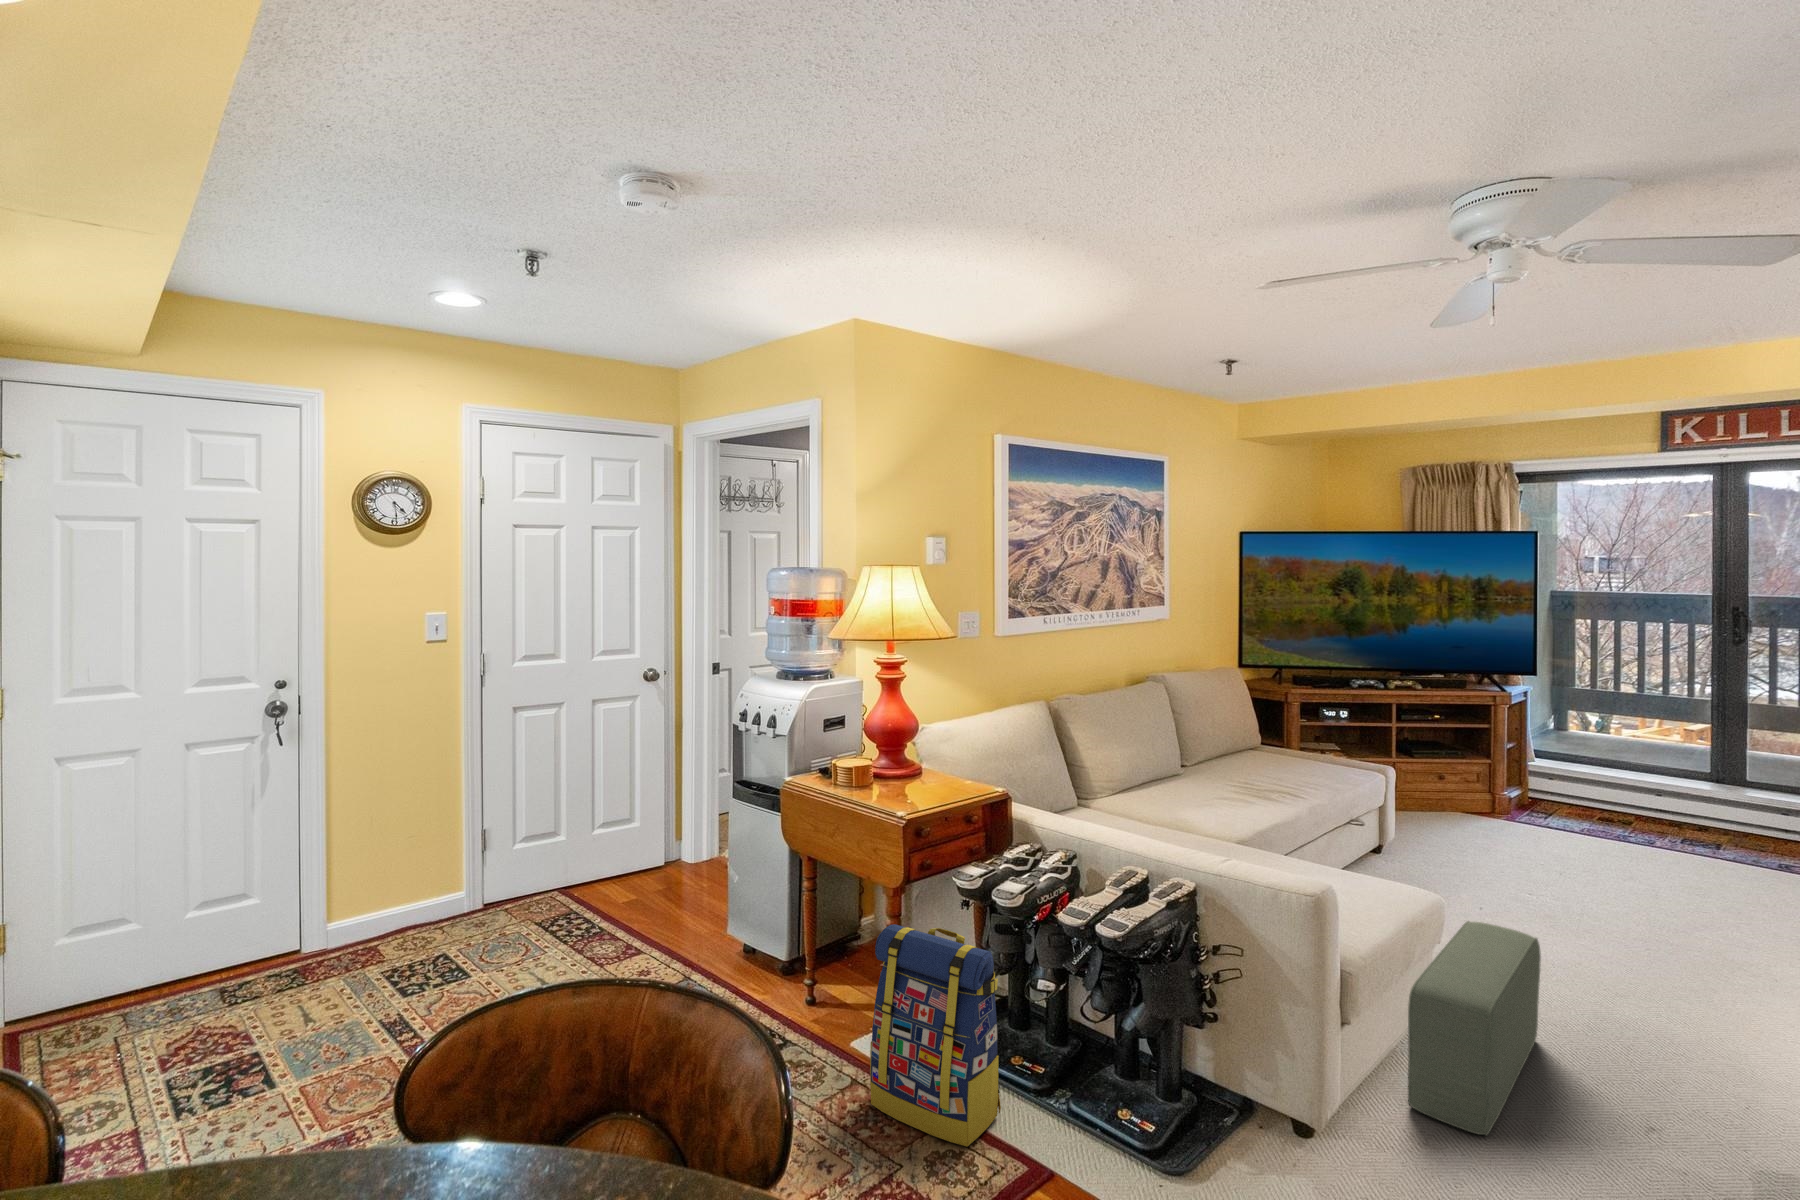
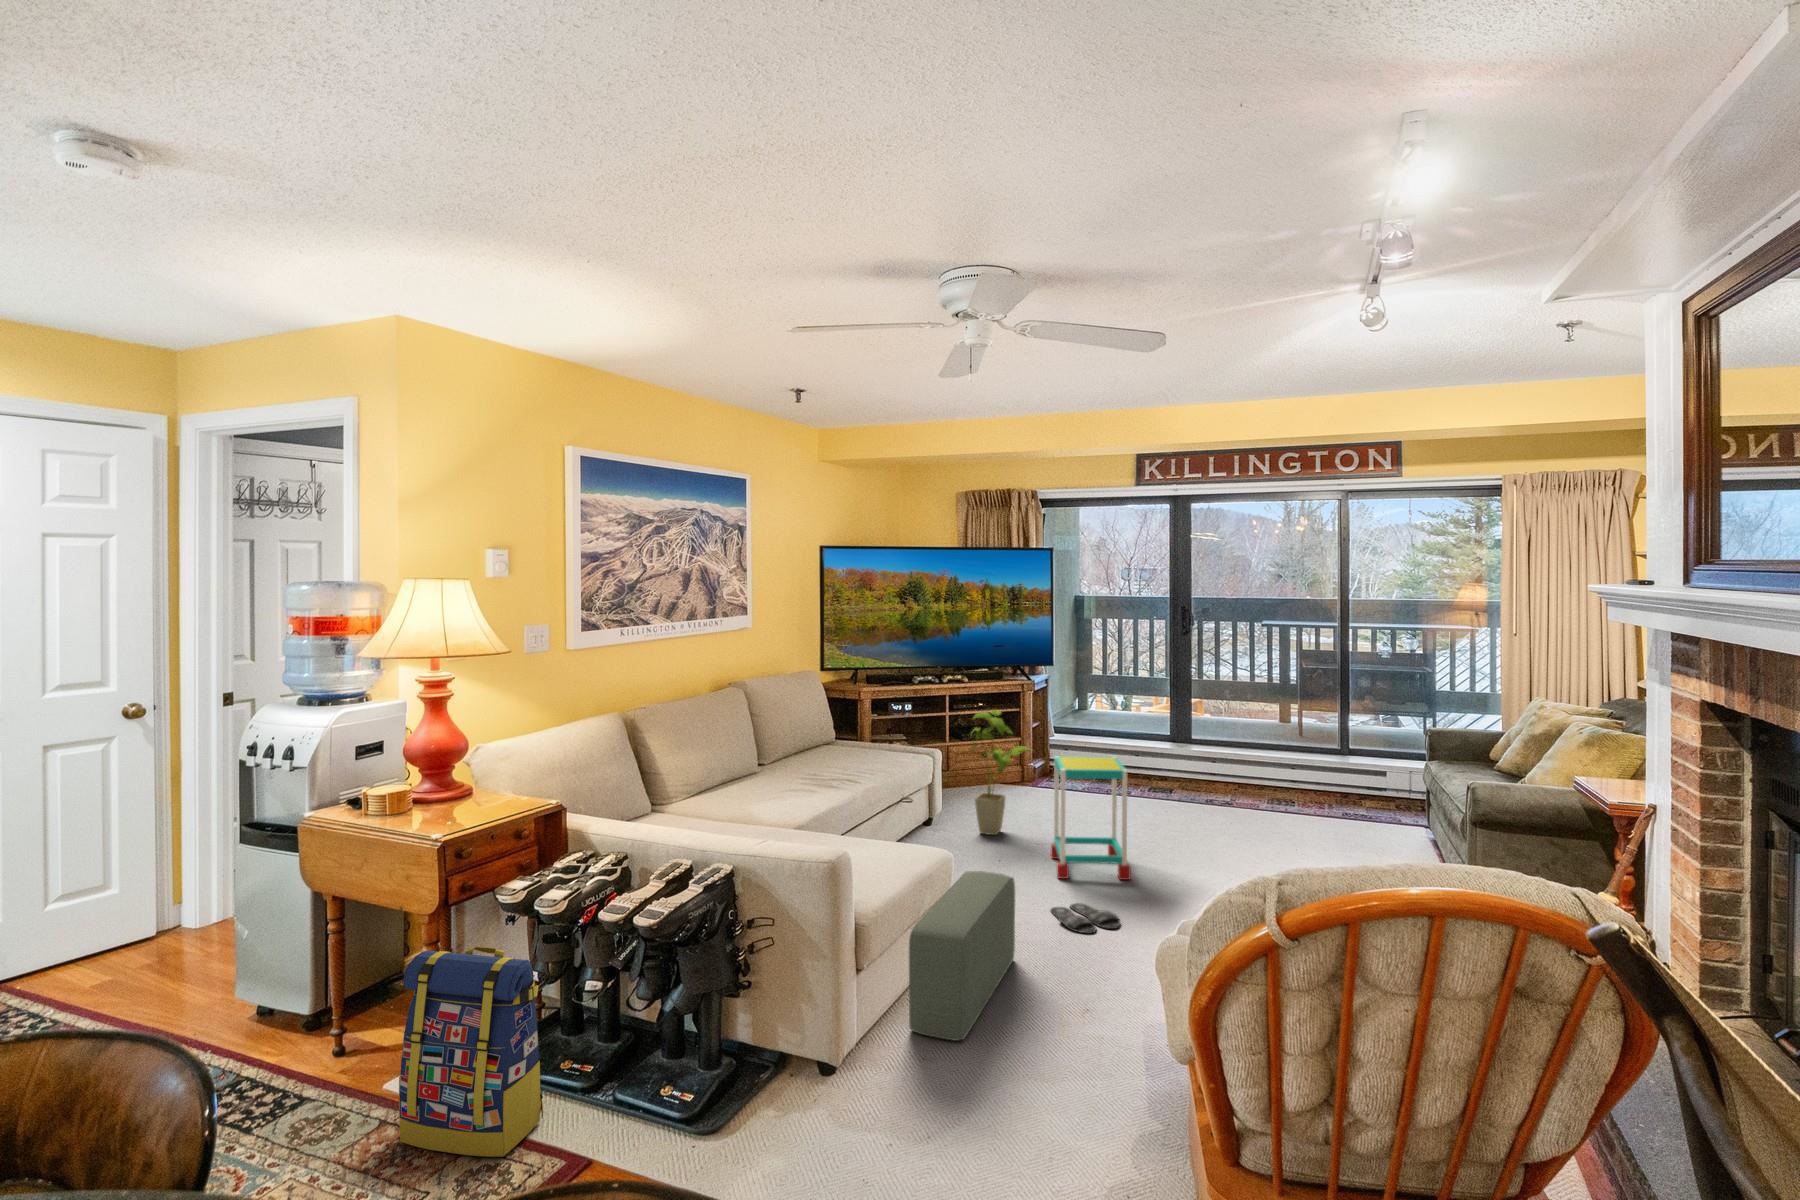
house plant: none [1432,725,1529,874] -> present [971,710,1030,835]
side table: none [1555,788,1691,960] -> present [1051,756,1131,880]
slippers: none [1574,979,1691,1025] -> present [1051,903,1120,934]

